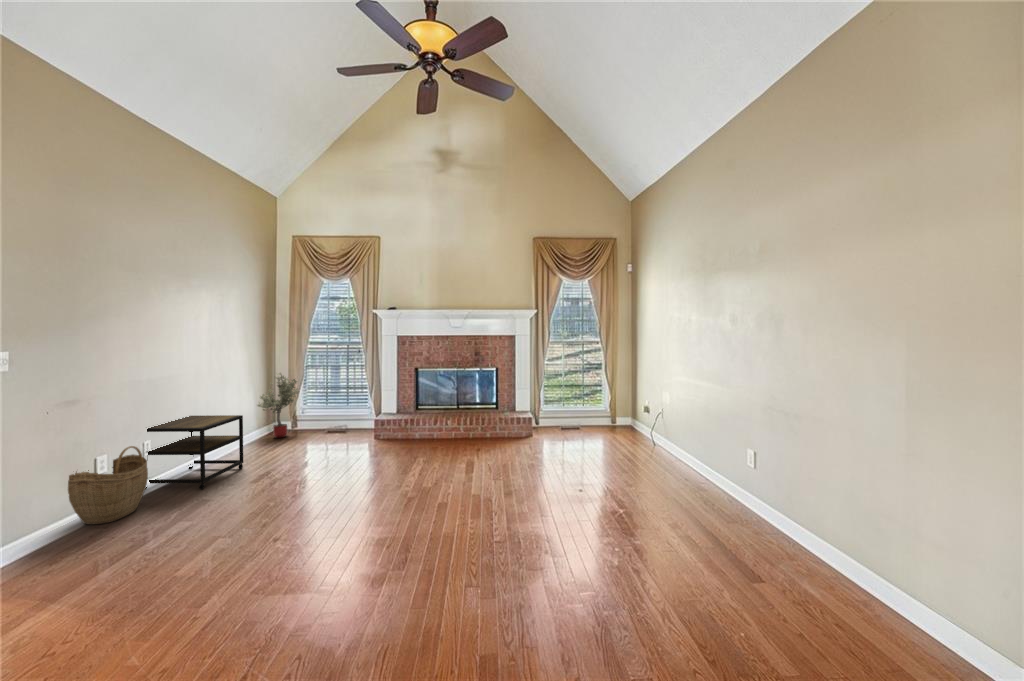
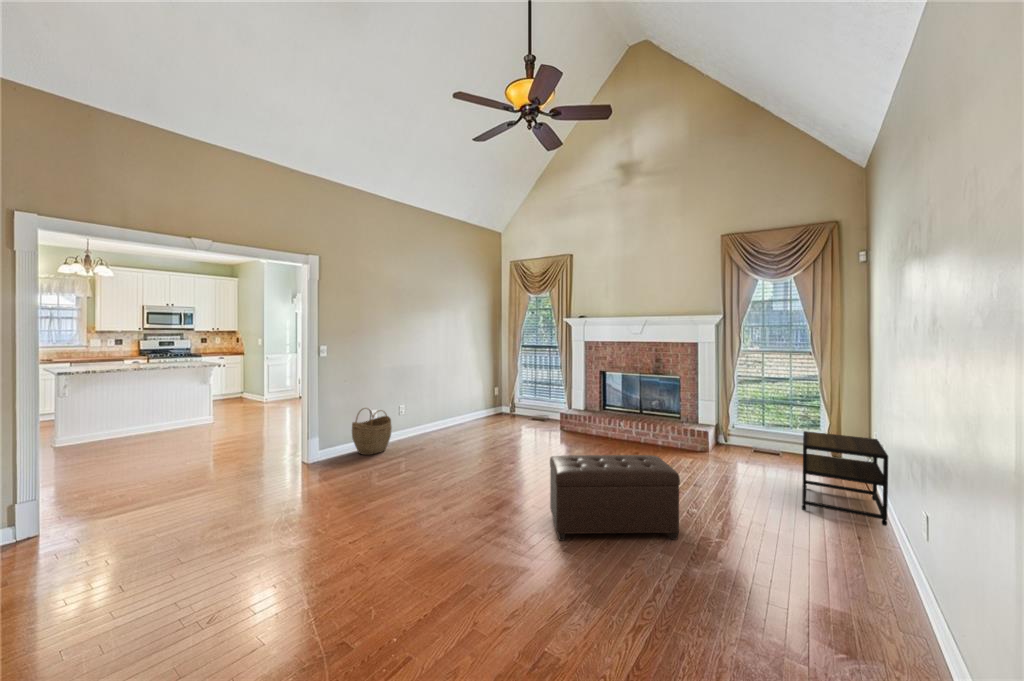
potted tree: present [257,373,299,438] -> none [482,368,514,419]
side table: present [145,415,243,489] -> present [802,431,888,526]
ottoman: none [466,443,596,550] -> present [550,455,680,541]

